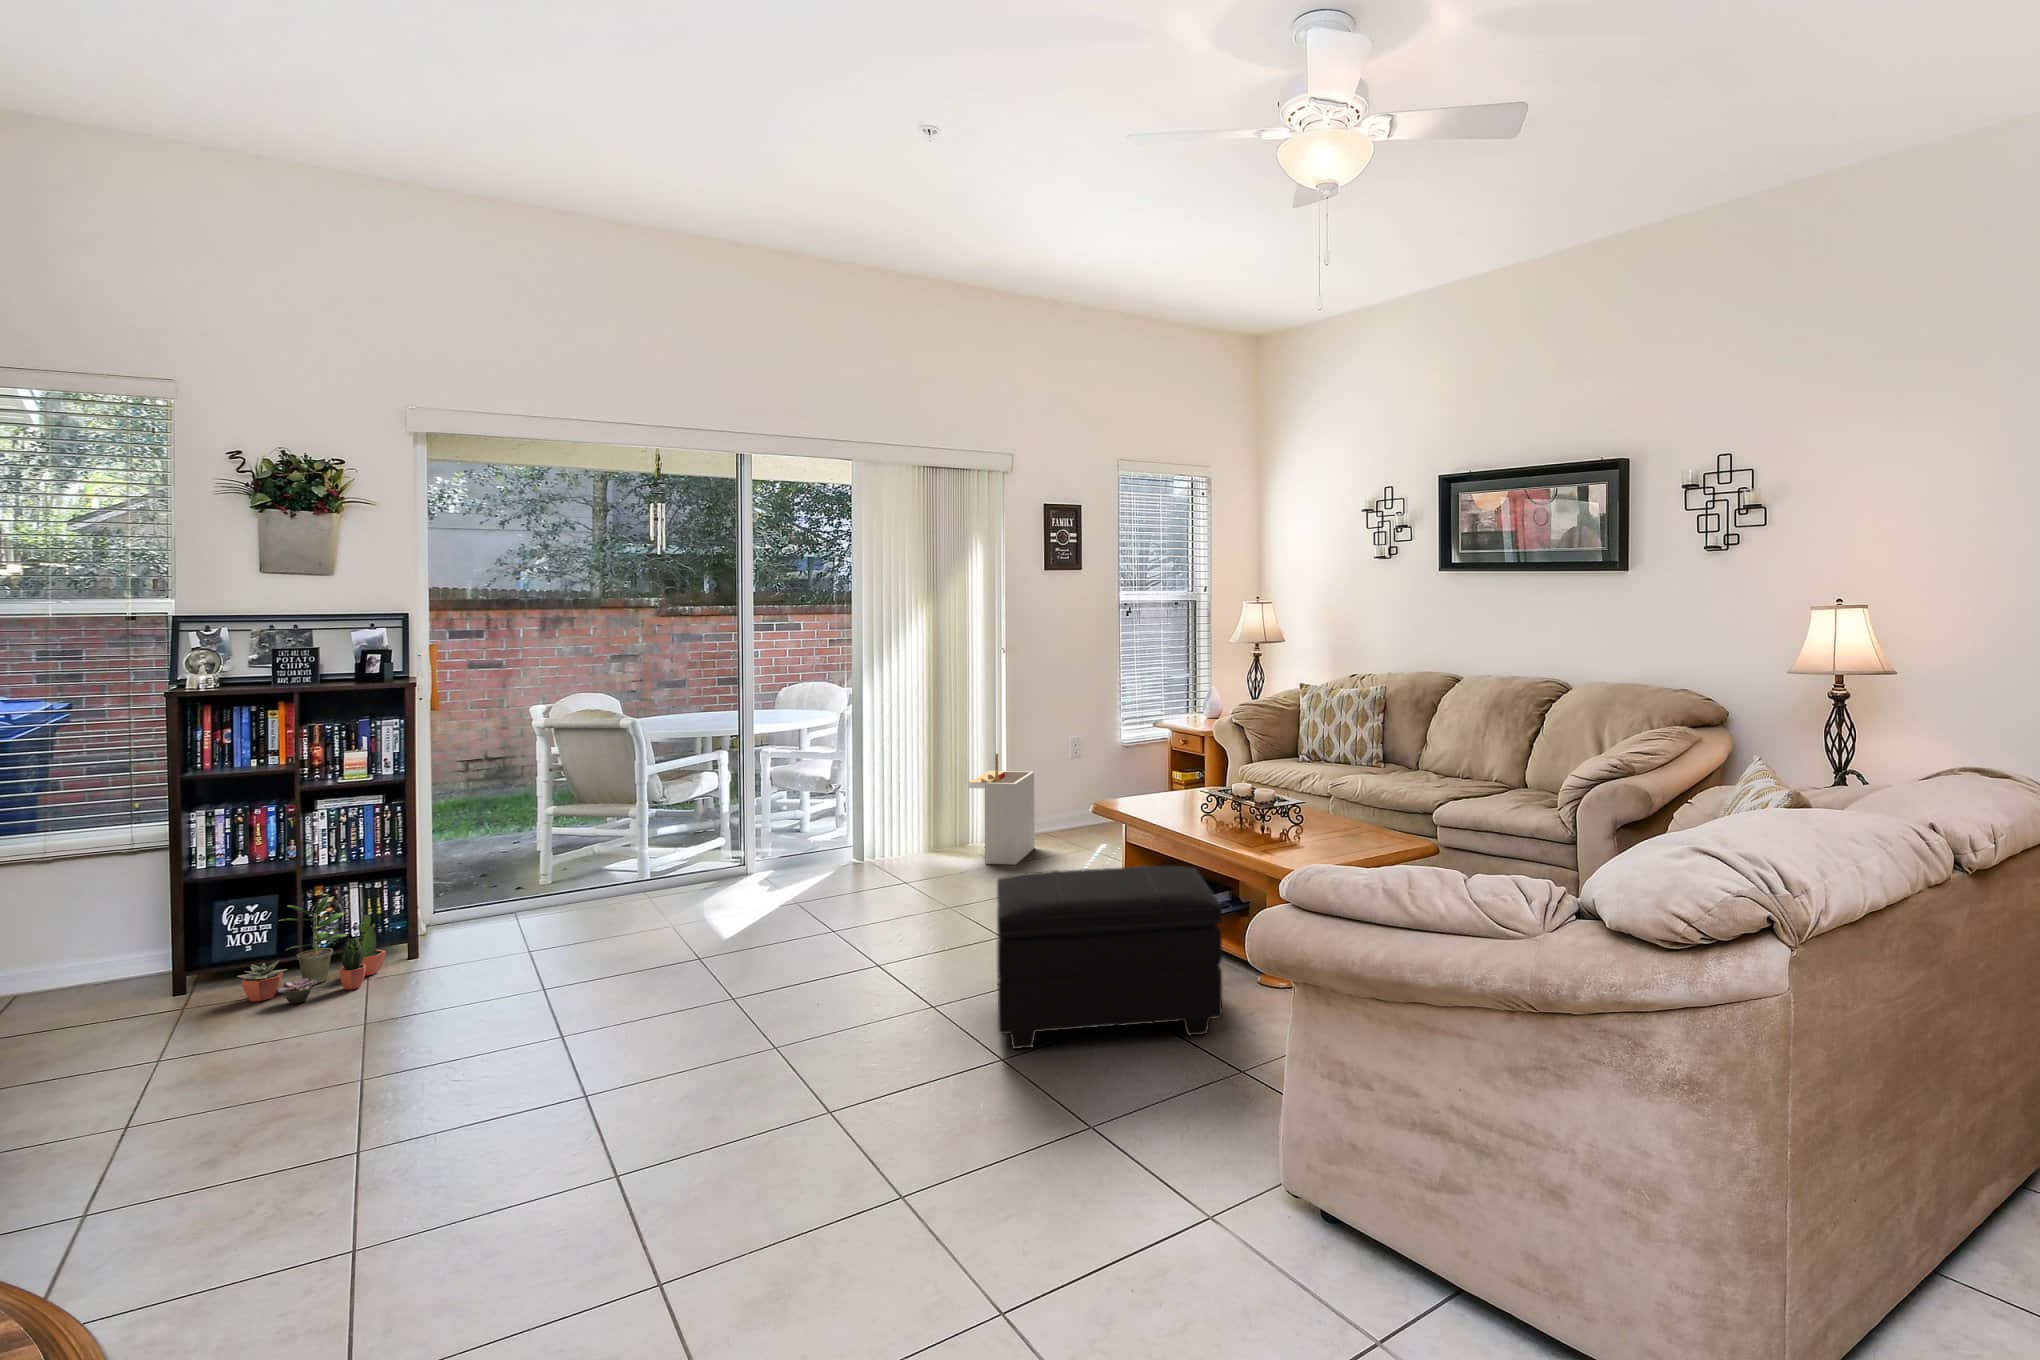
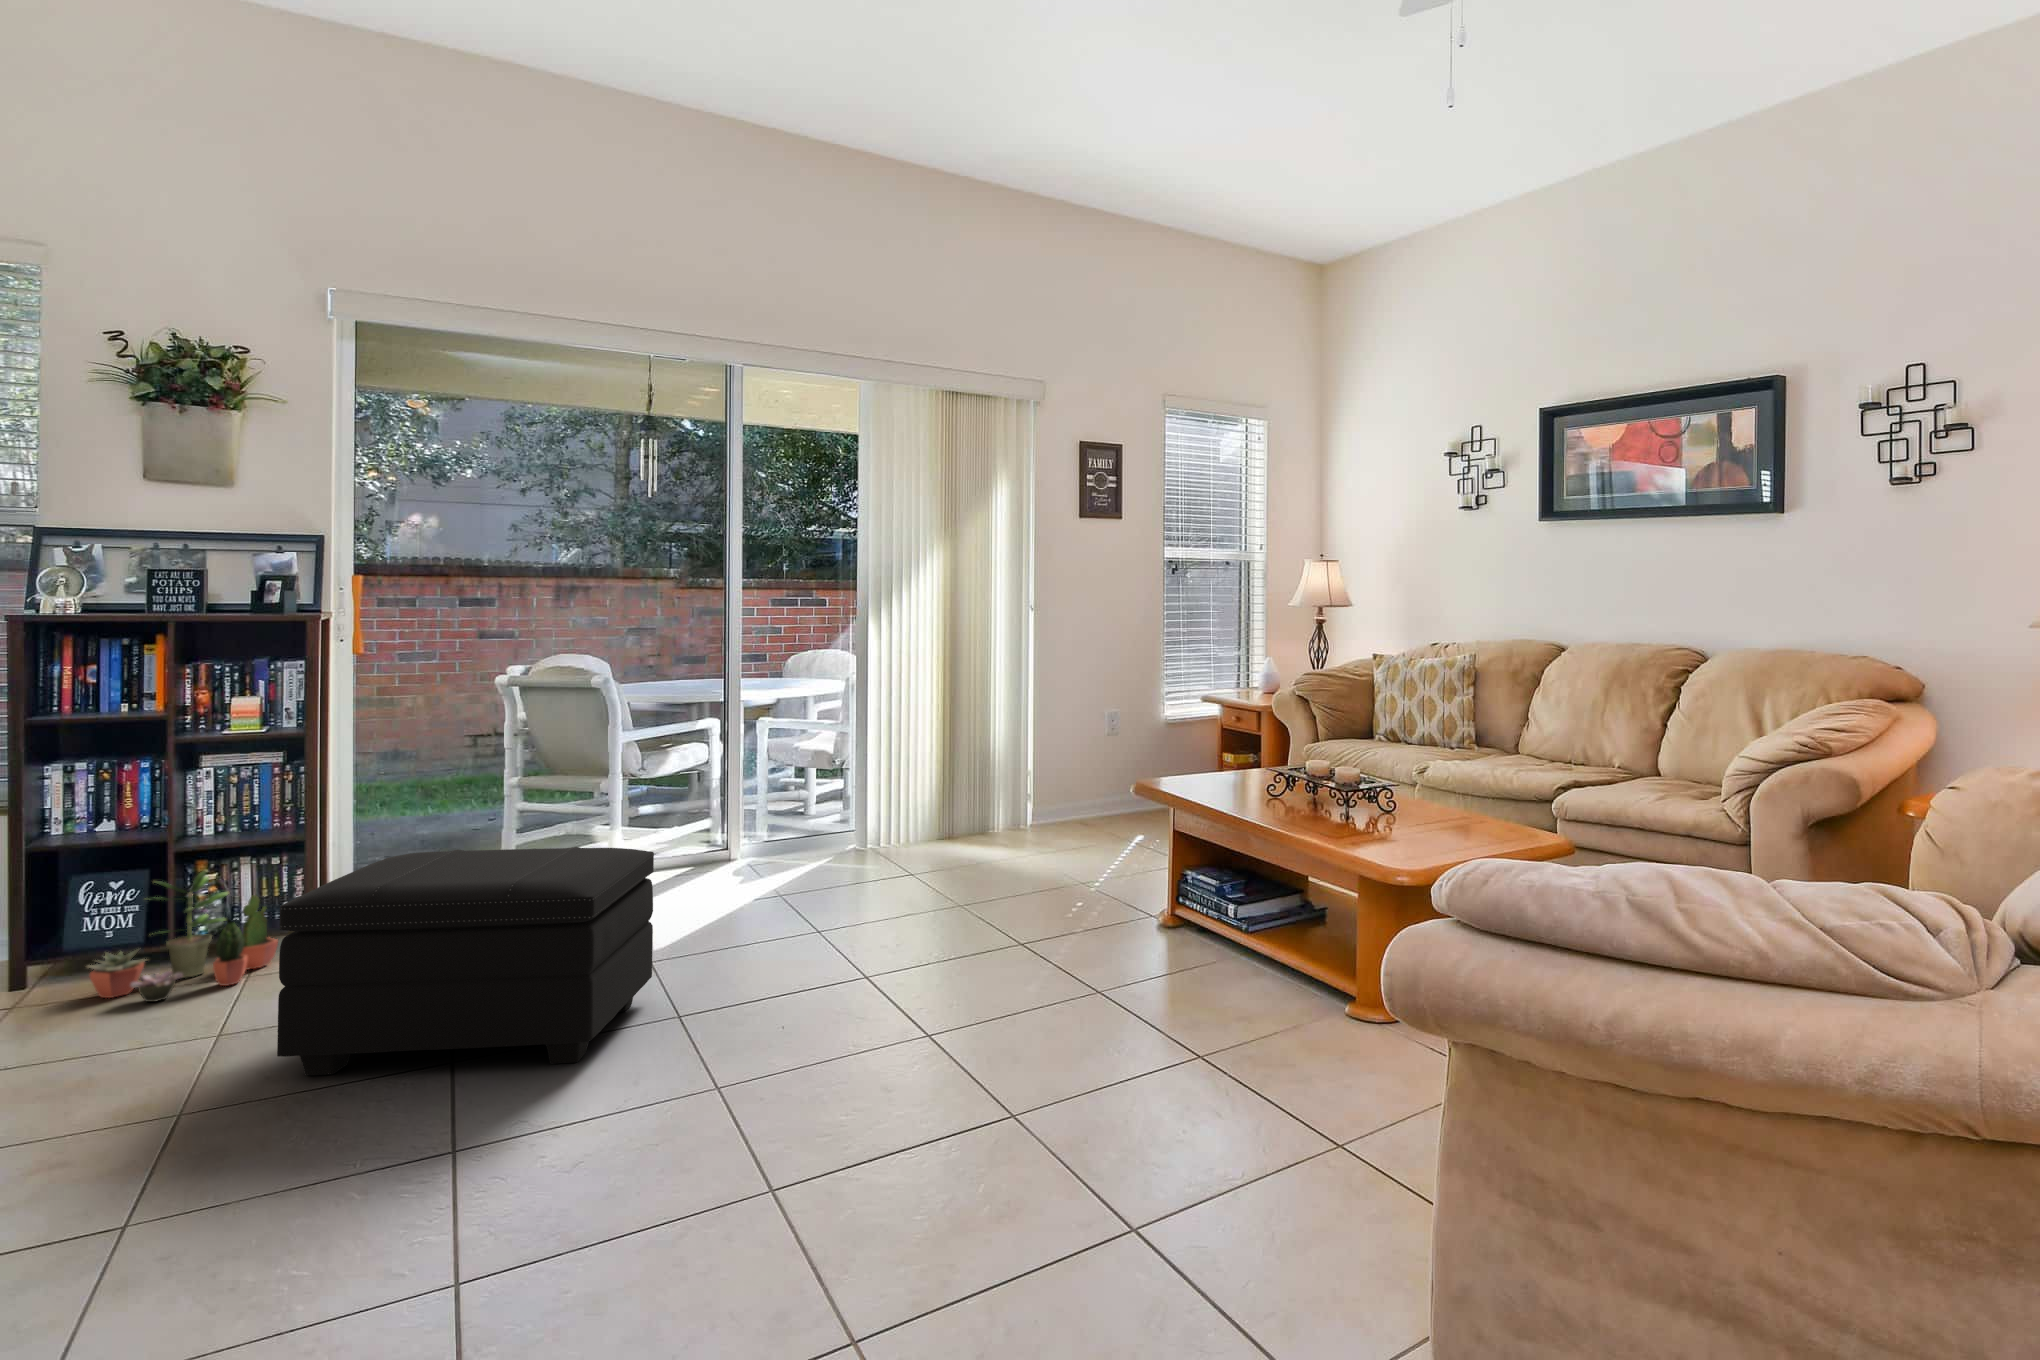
storage bin: present [968,753,1035,864] -> none [990,727,1067,856]
footstool: present [997,866,1222,1049] -> present [277,847,654,1075]

